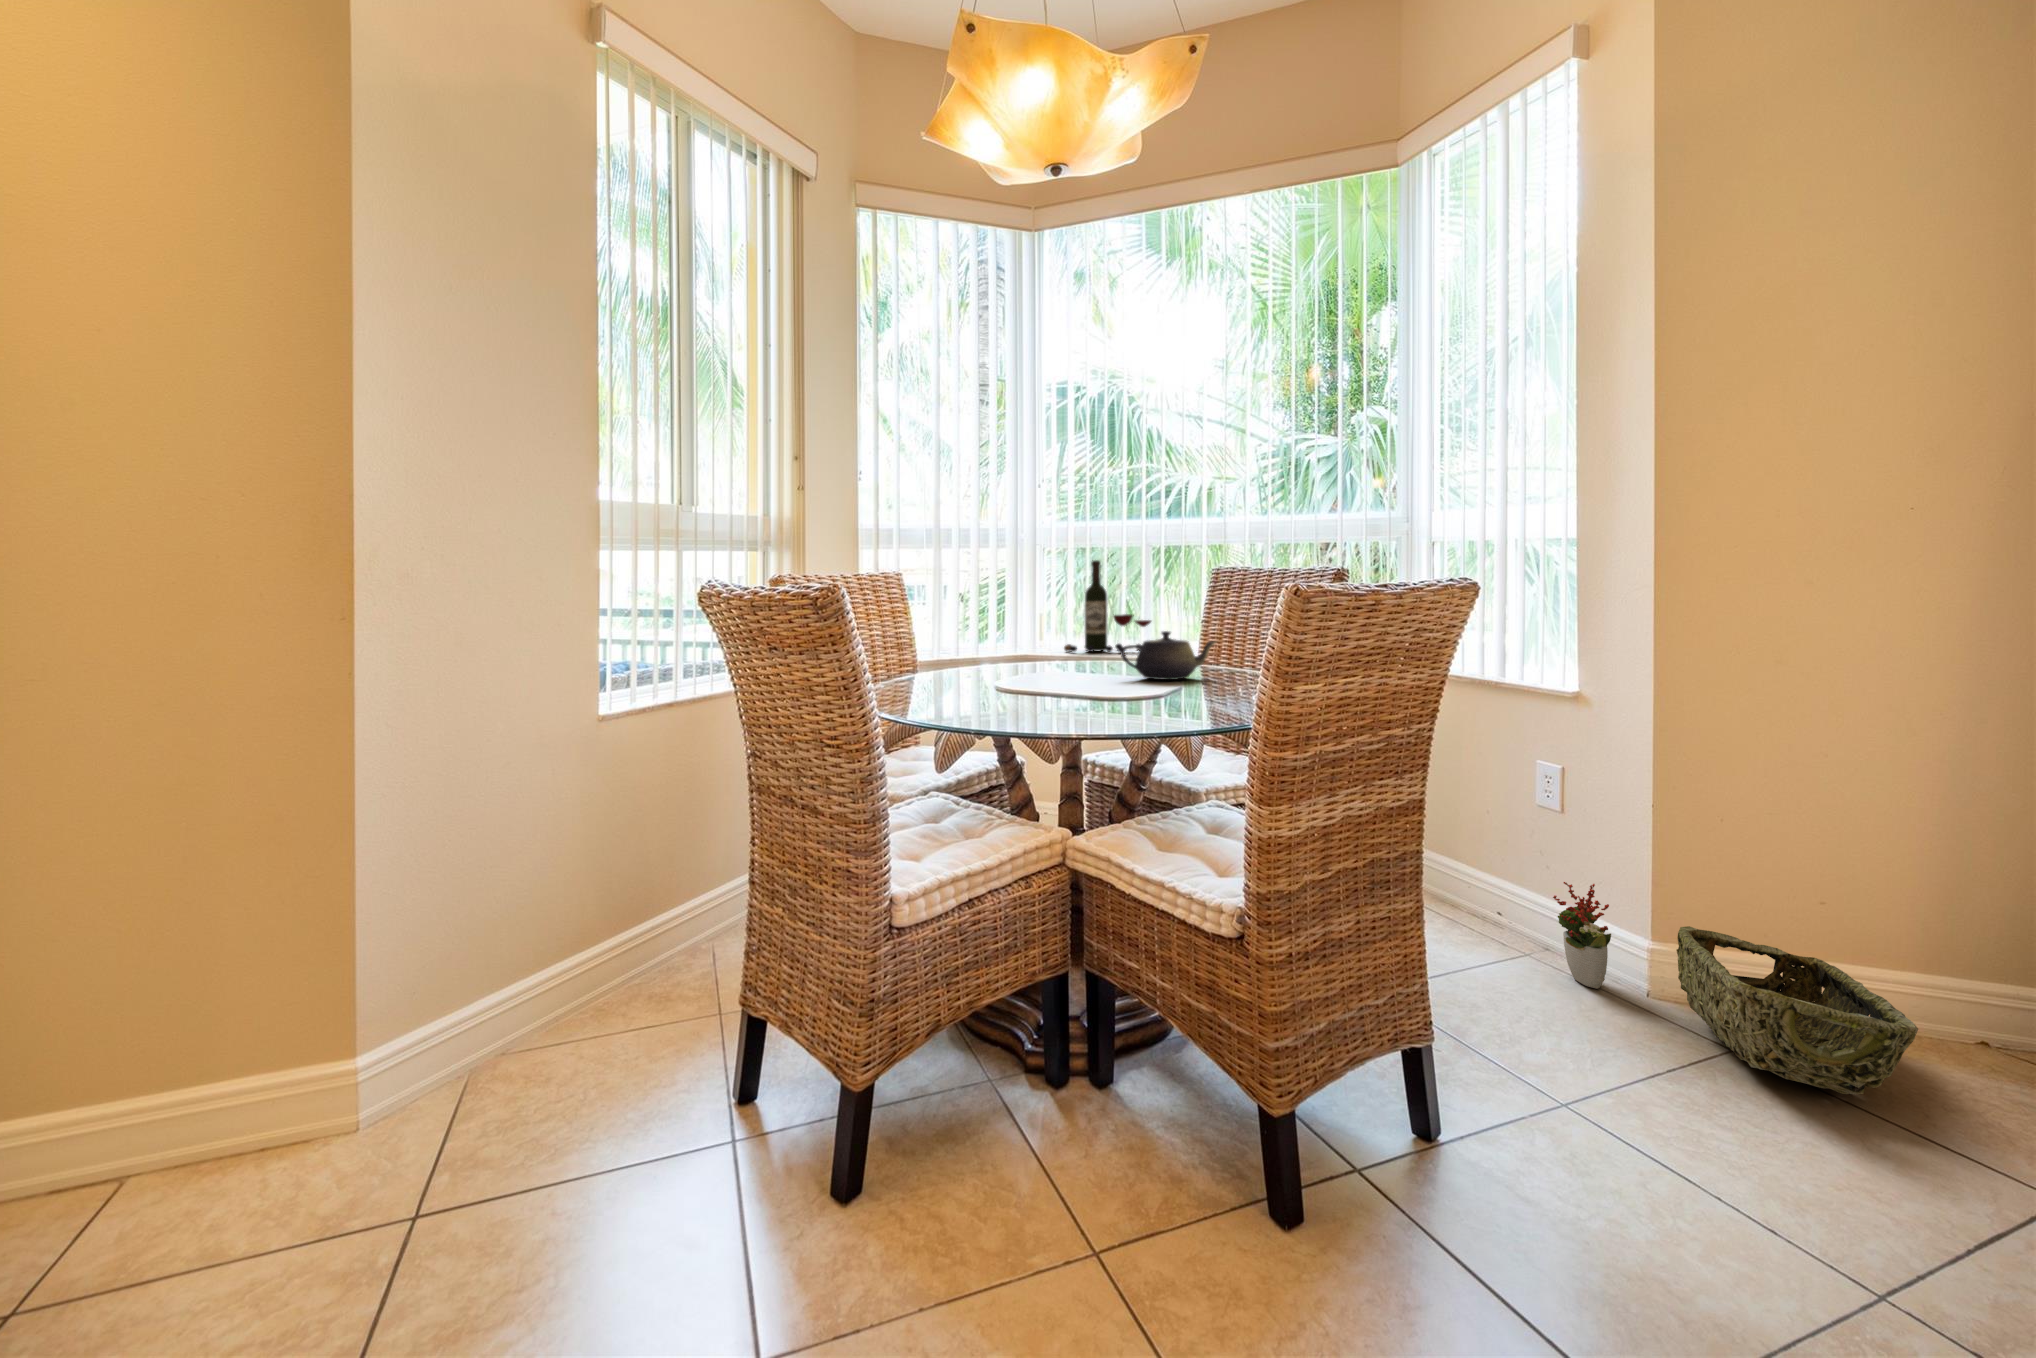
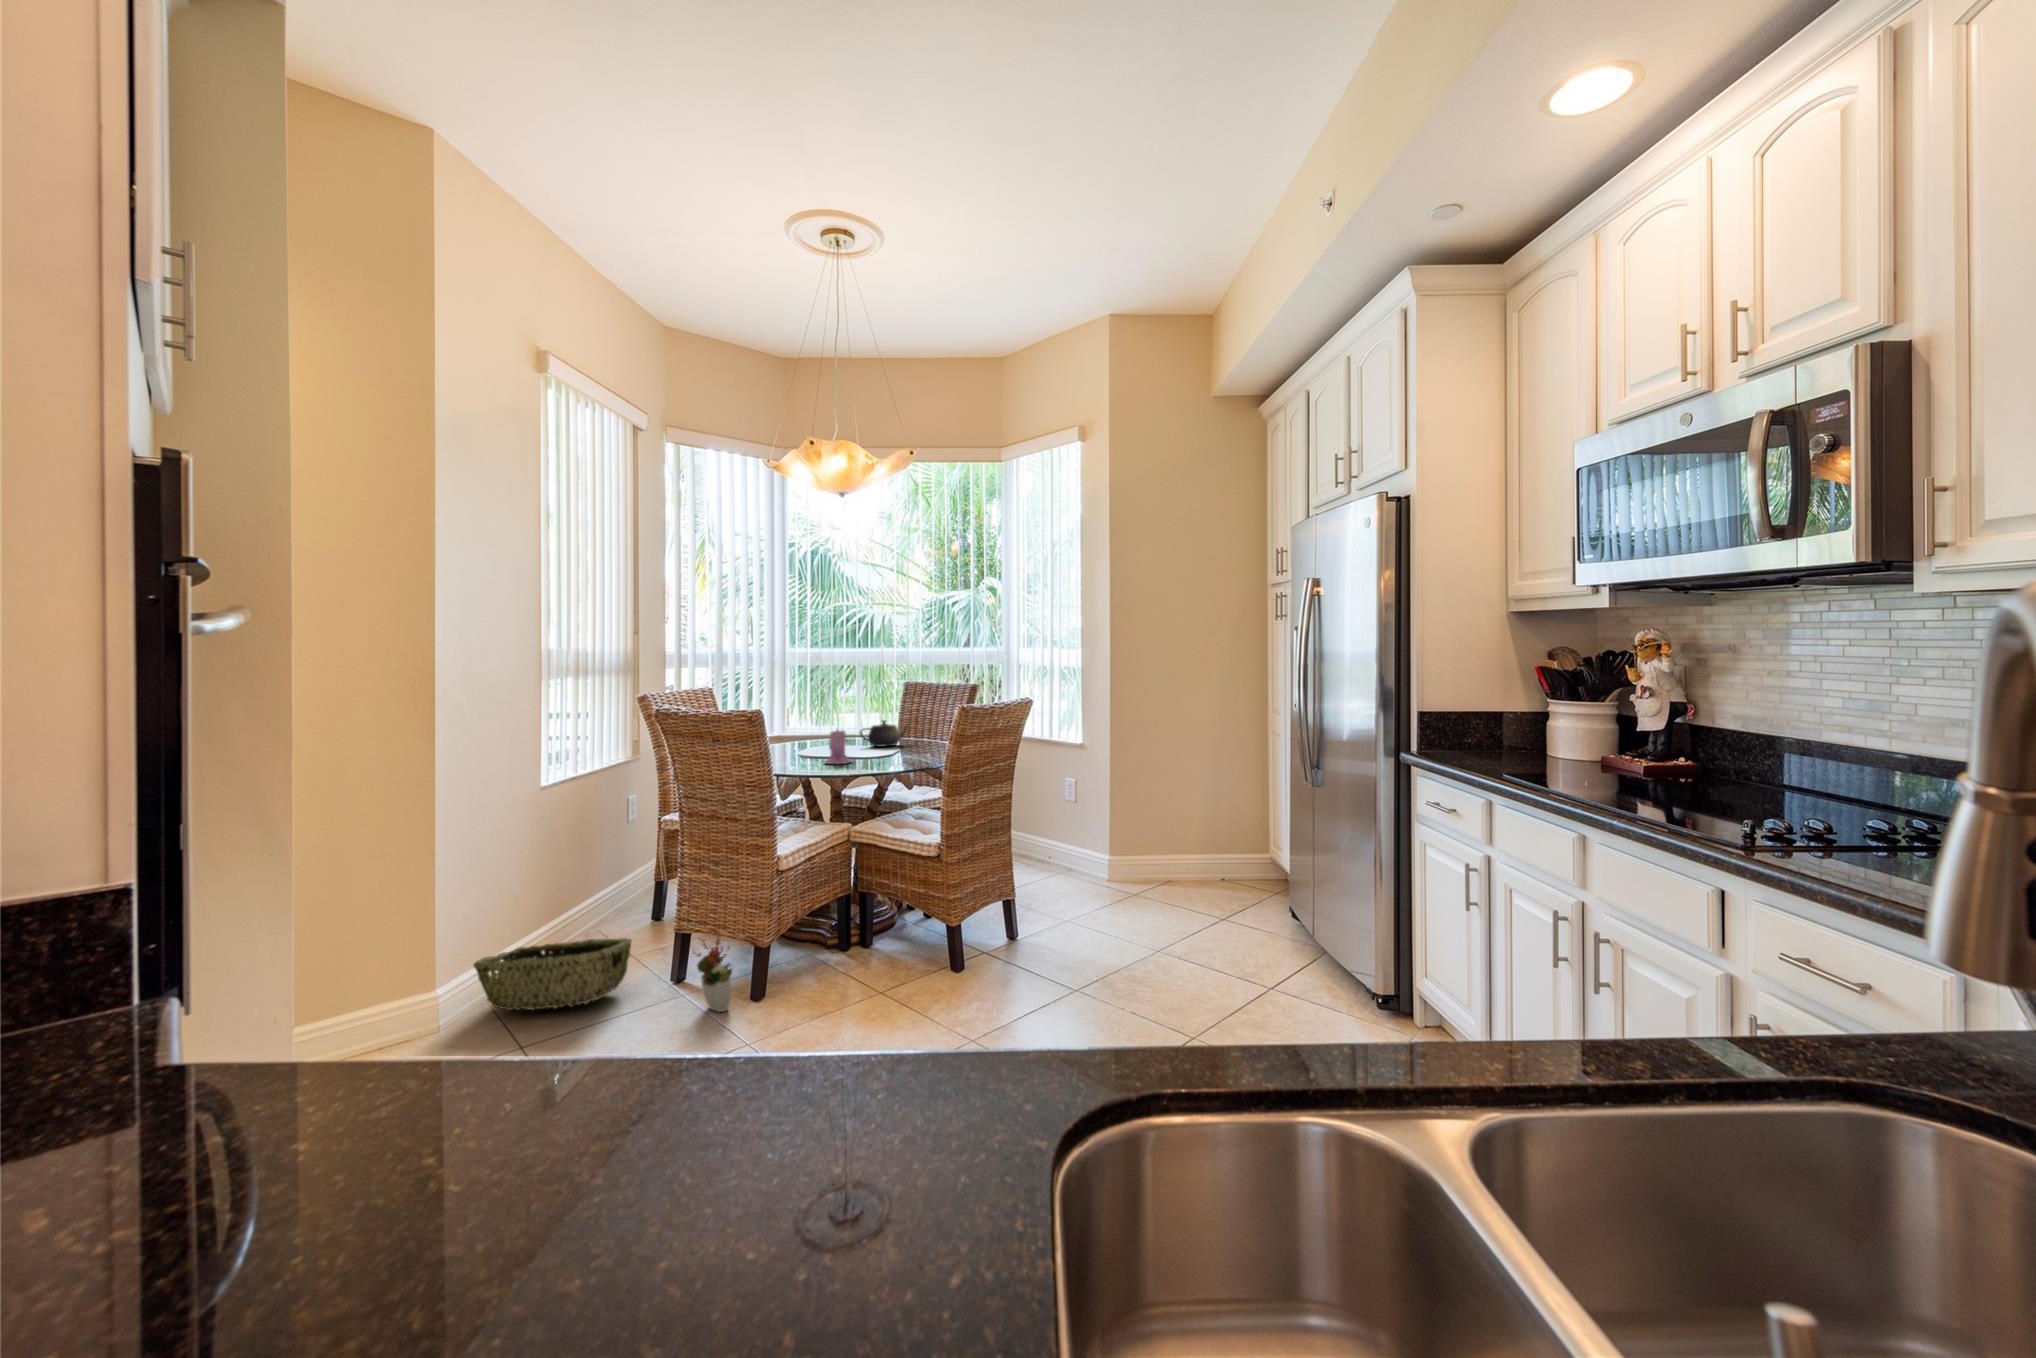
wine bottle: present [1064,560,1151,652] -> none [806,672,865,730]
candle: none [1026,631,1081,708] -> present [825,729,851,764]
decorative plant: present [1553,882,1611,989] -> present [693,938,732,1012]
woven basket: present [1676,926,1918,1094] -> present [474,938,632,1010]

